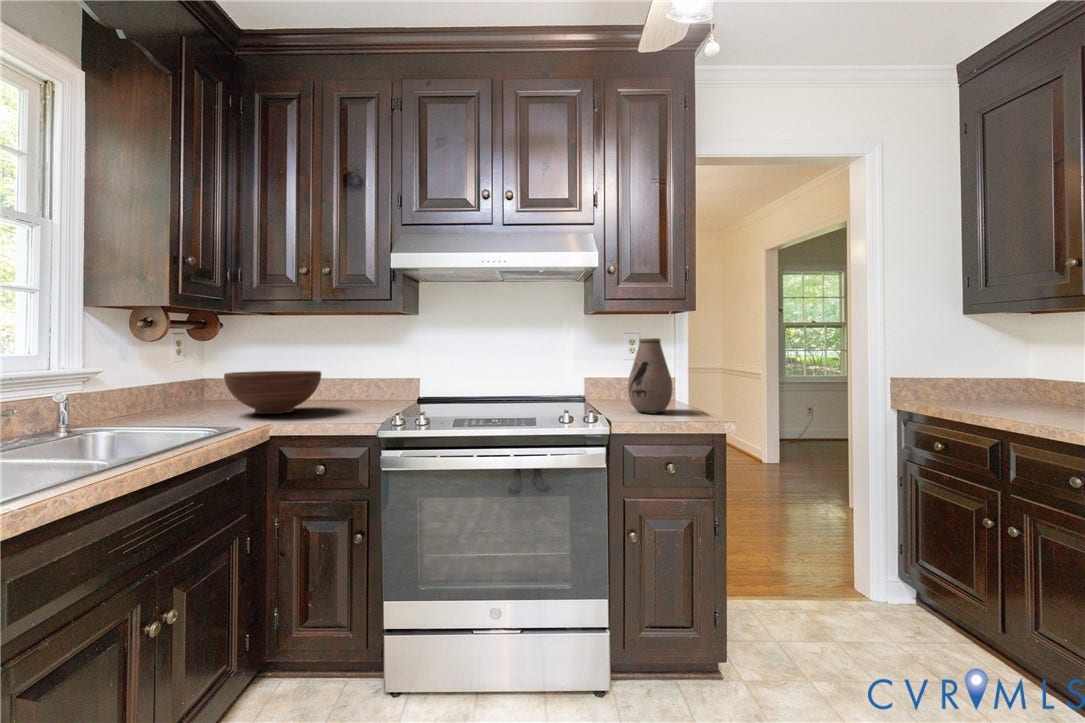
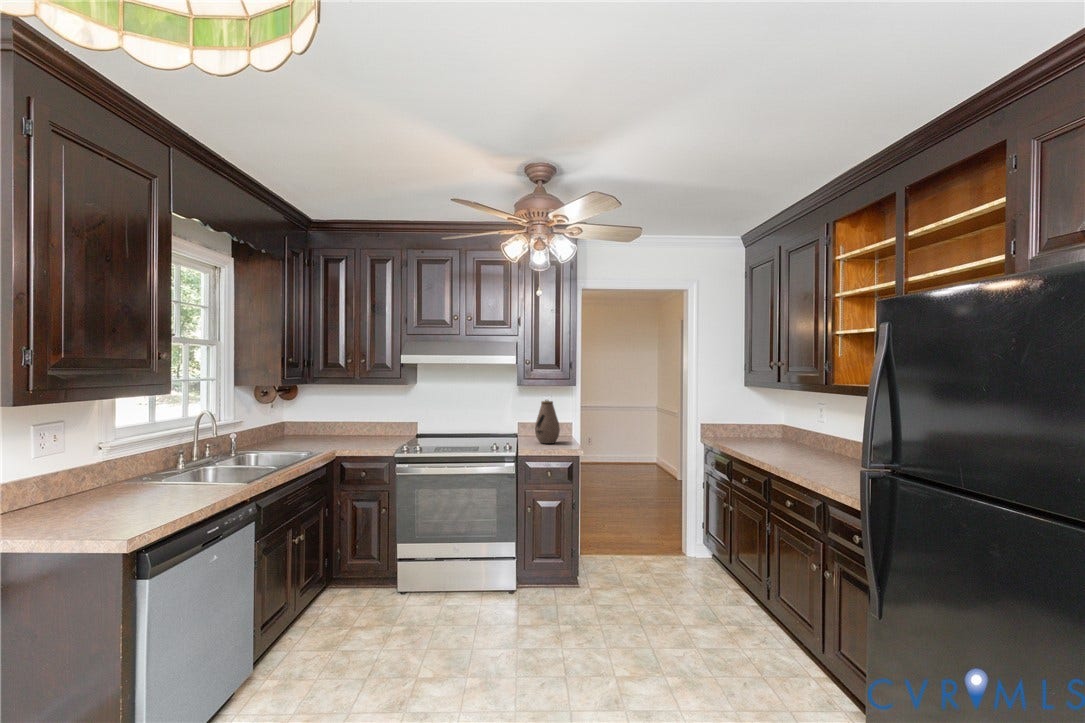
fruit bowl: present [224,371,321,414] -> none [309,419,361,444]

